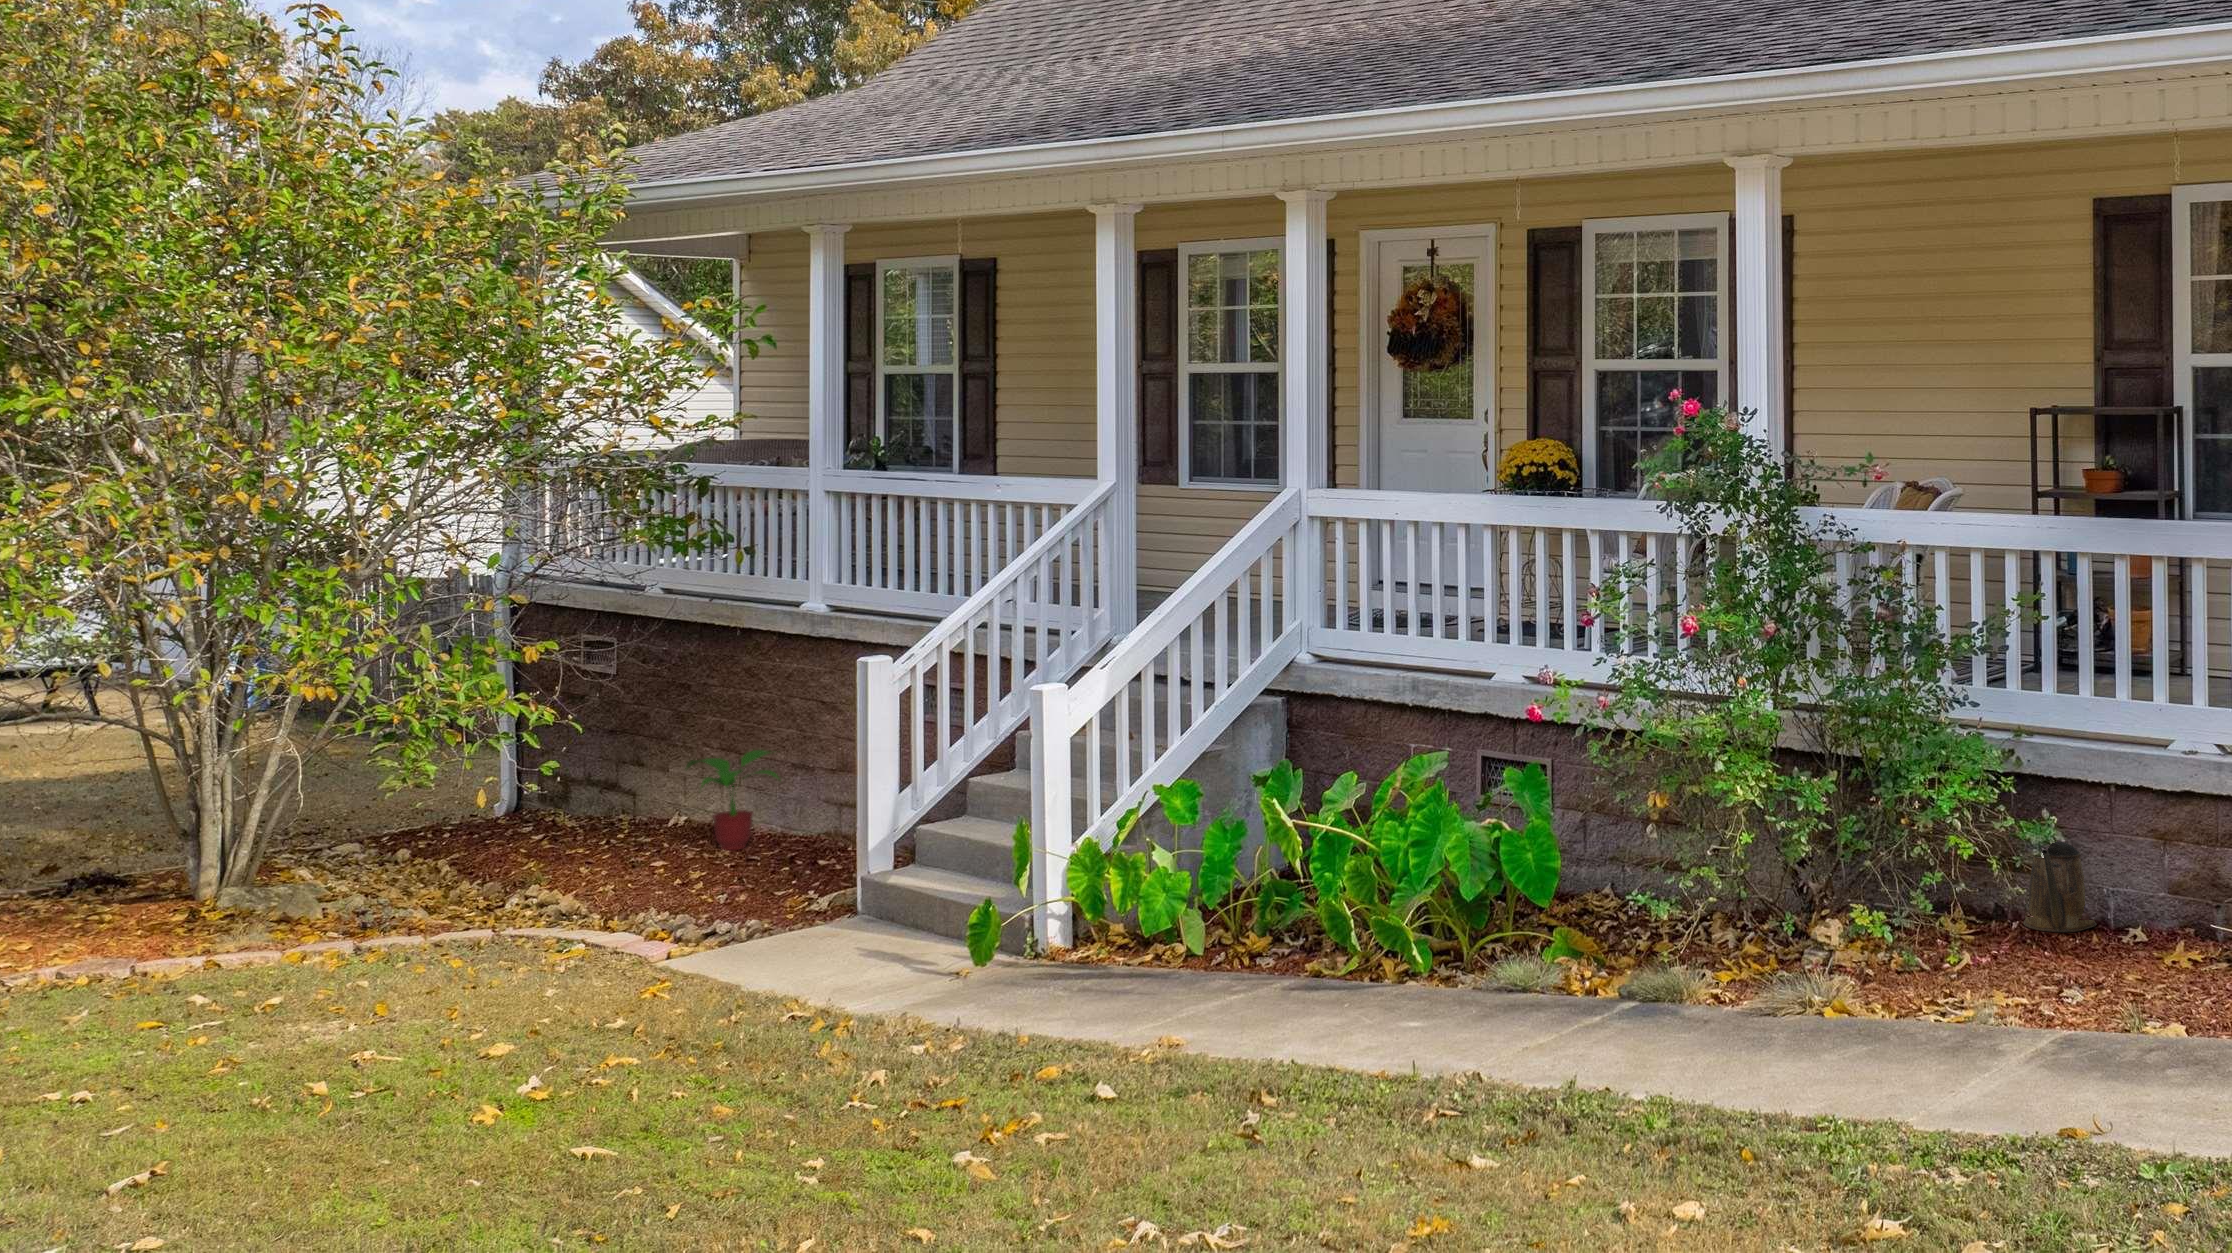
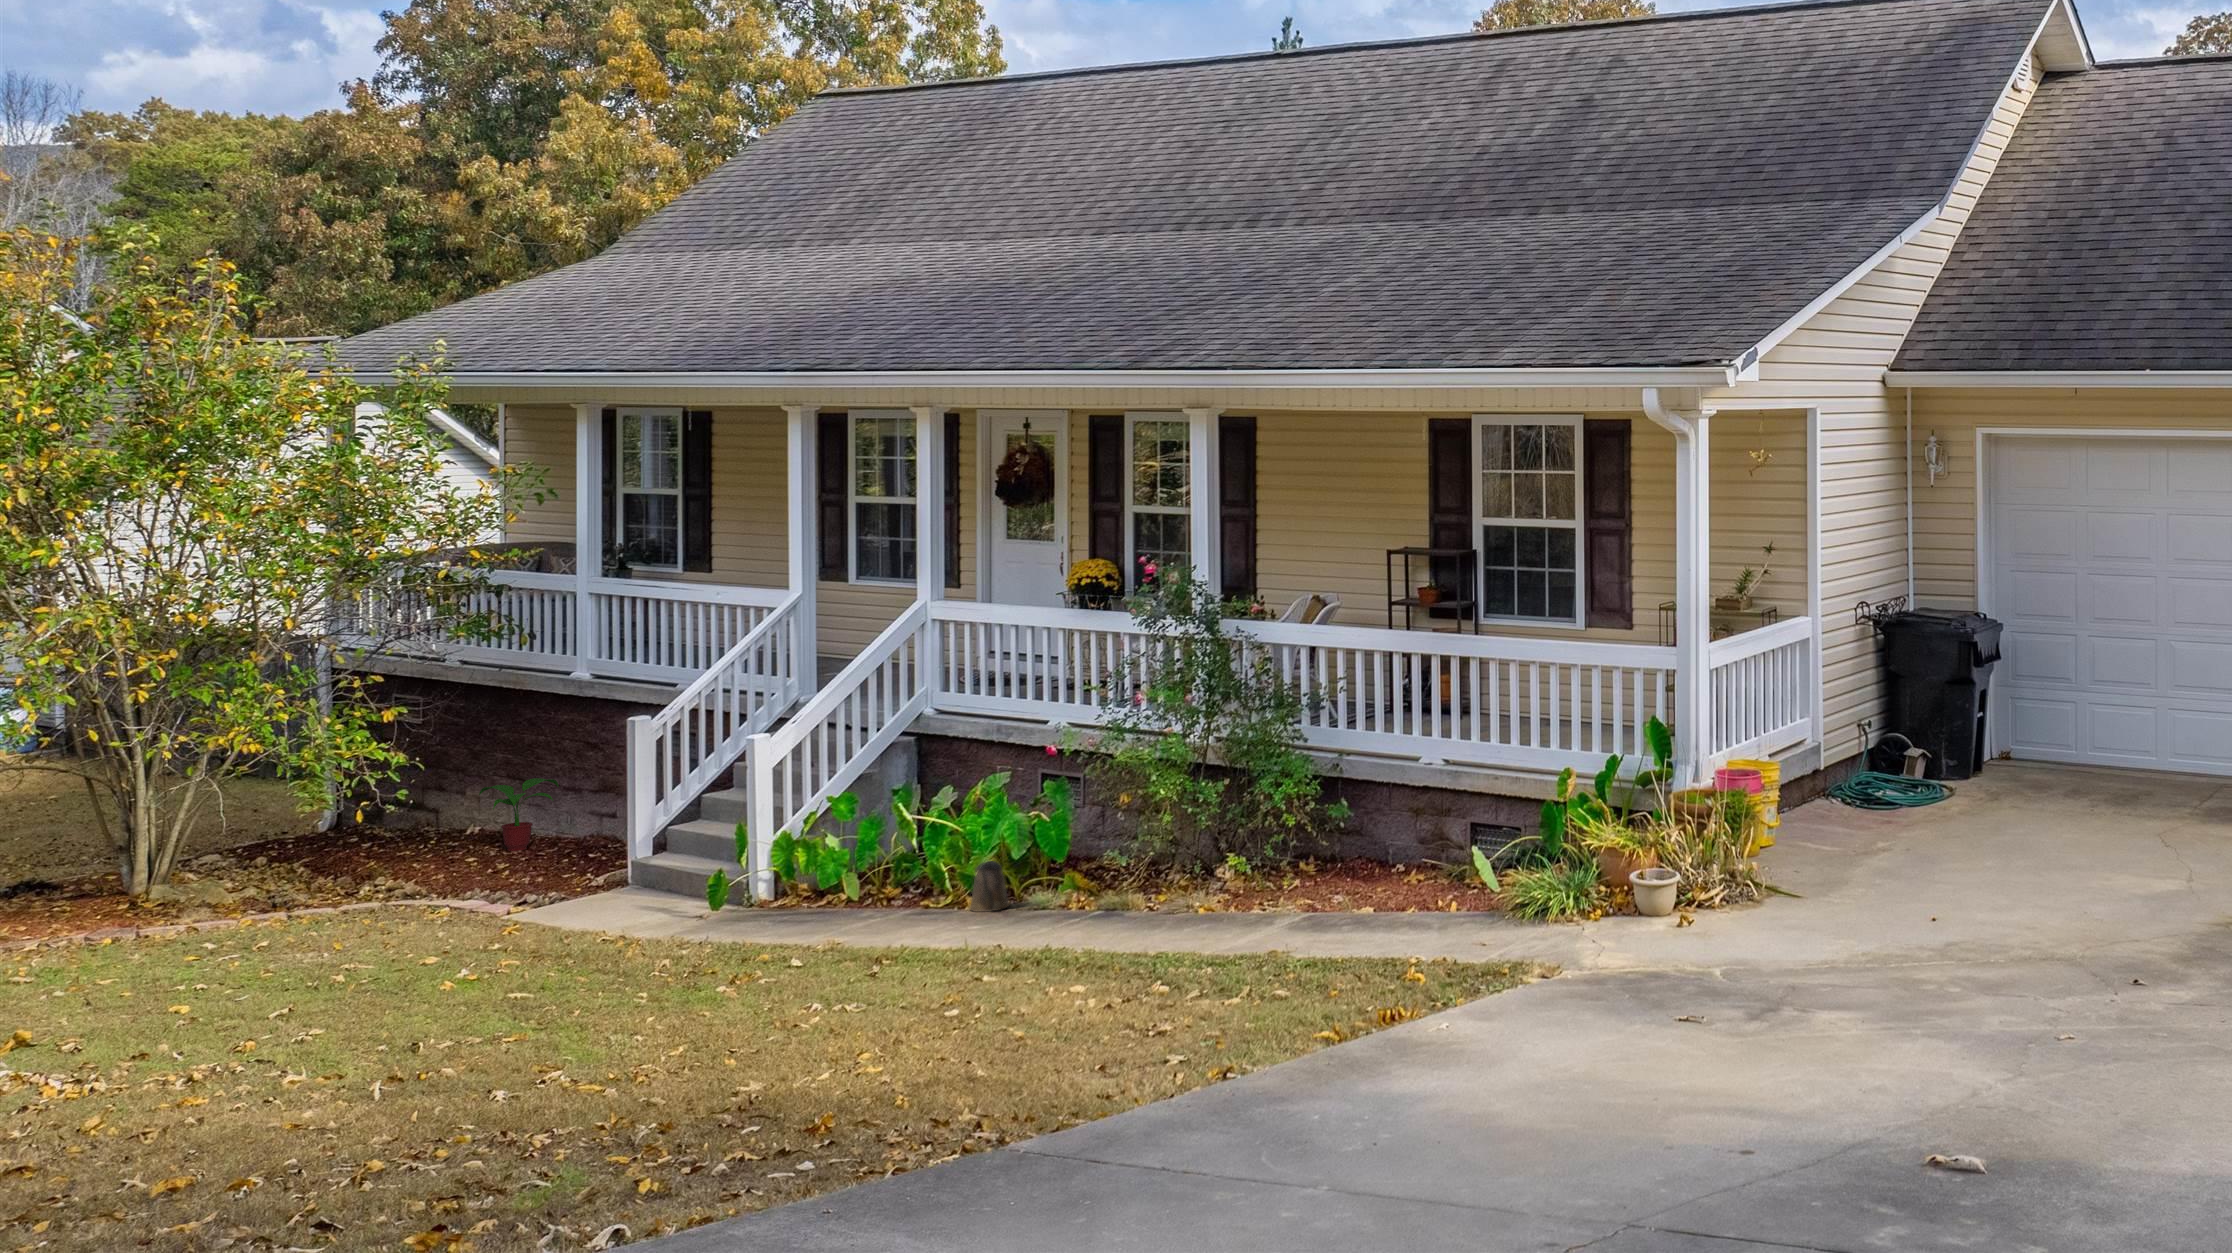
watering can: present [2023,841,2097,932] -> present [970,861,1010,912]

